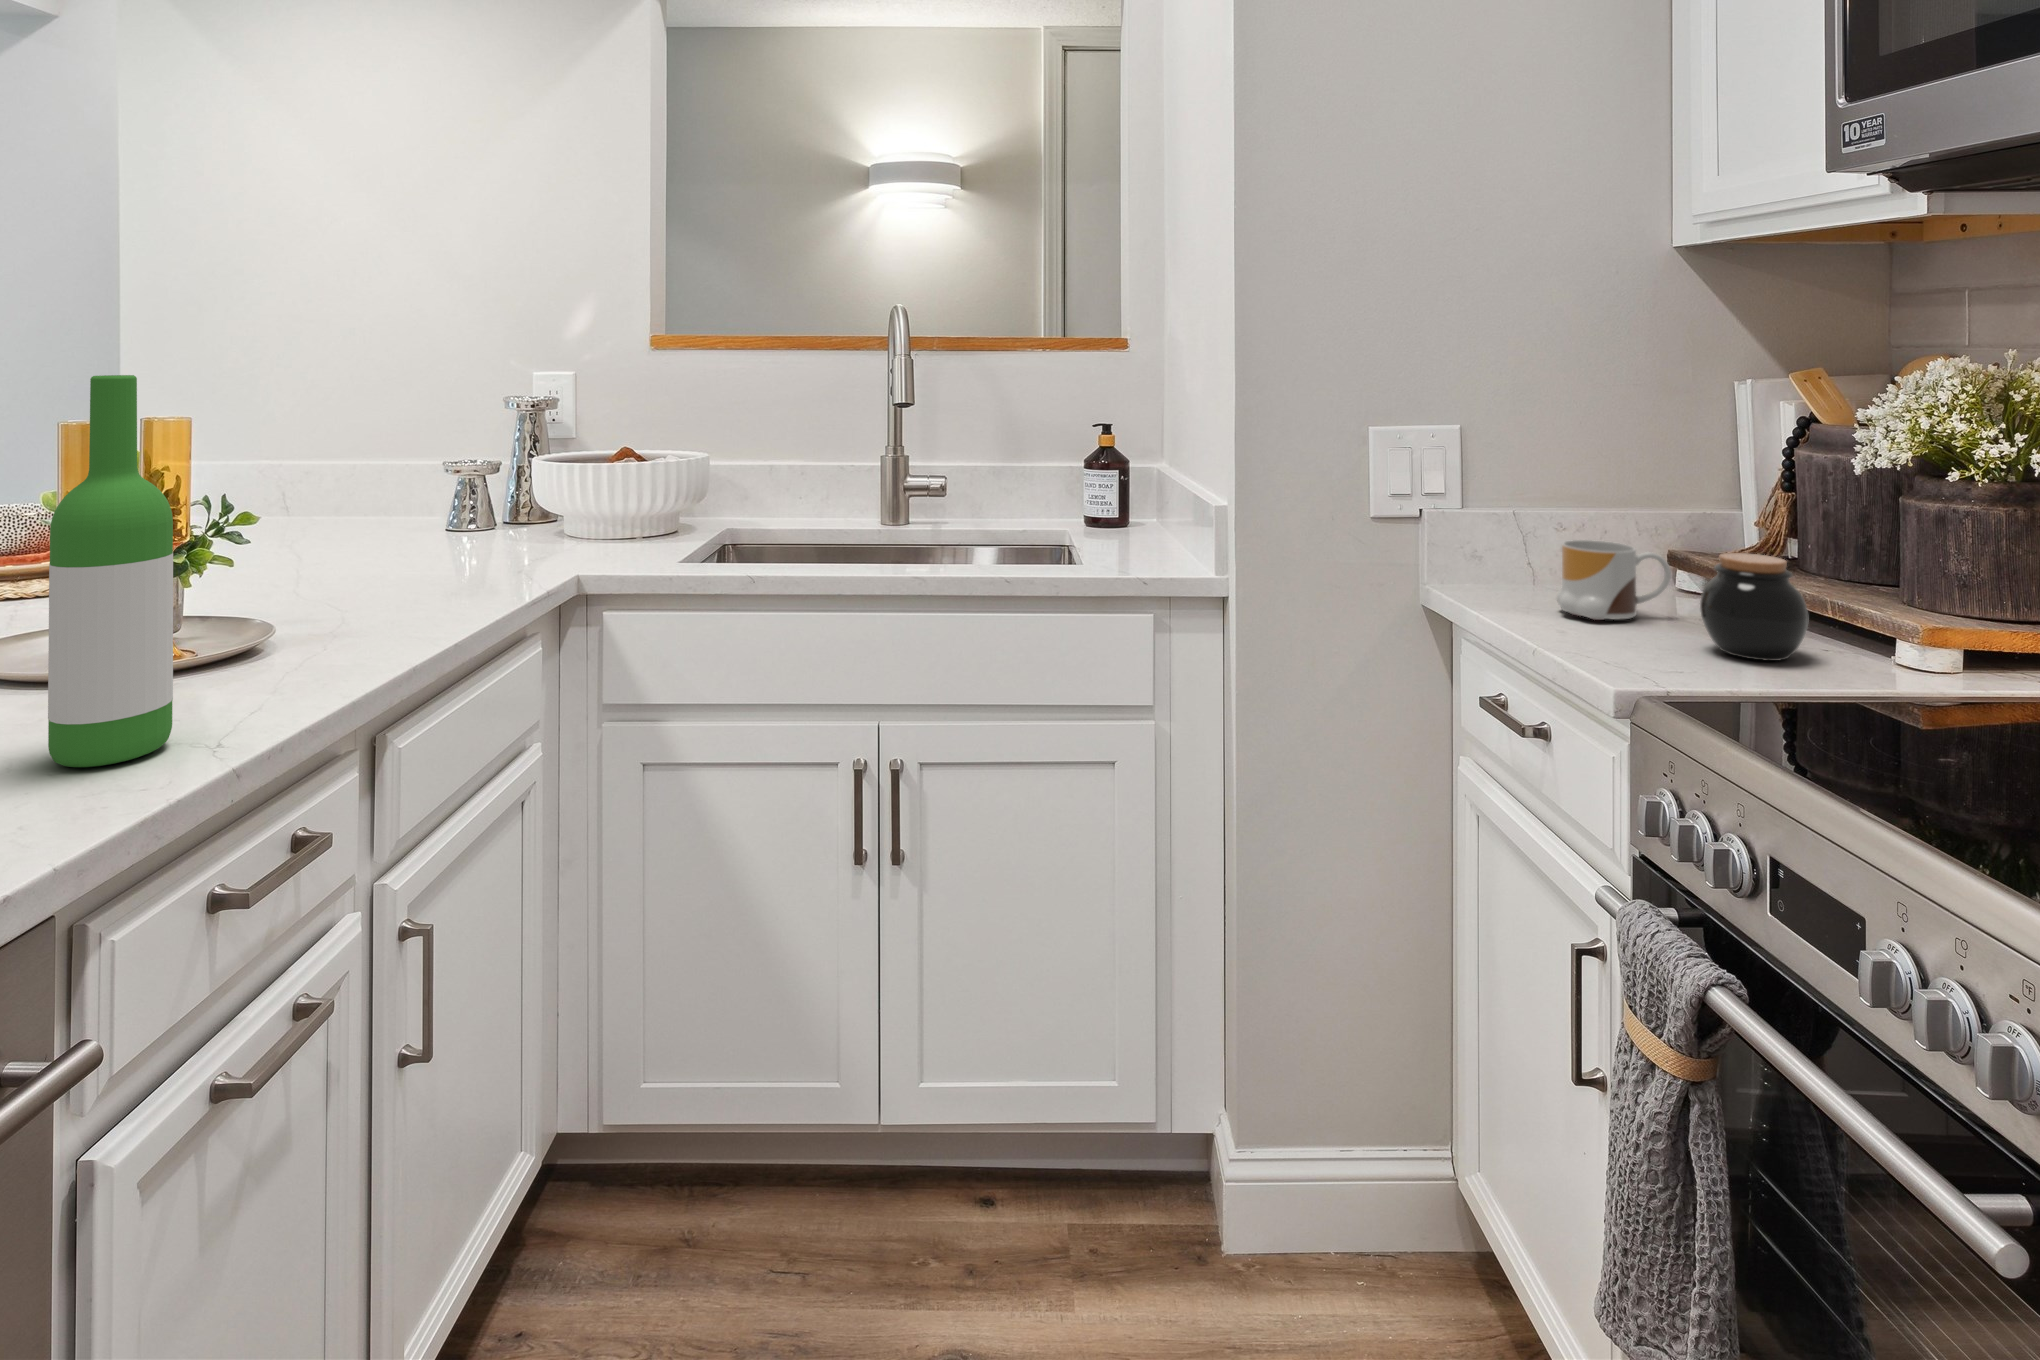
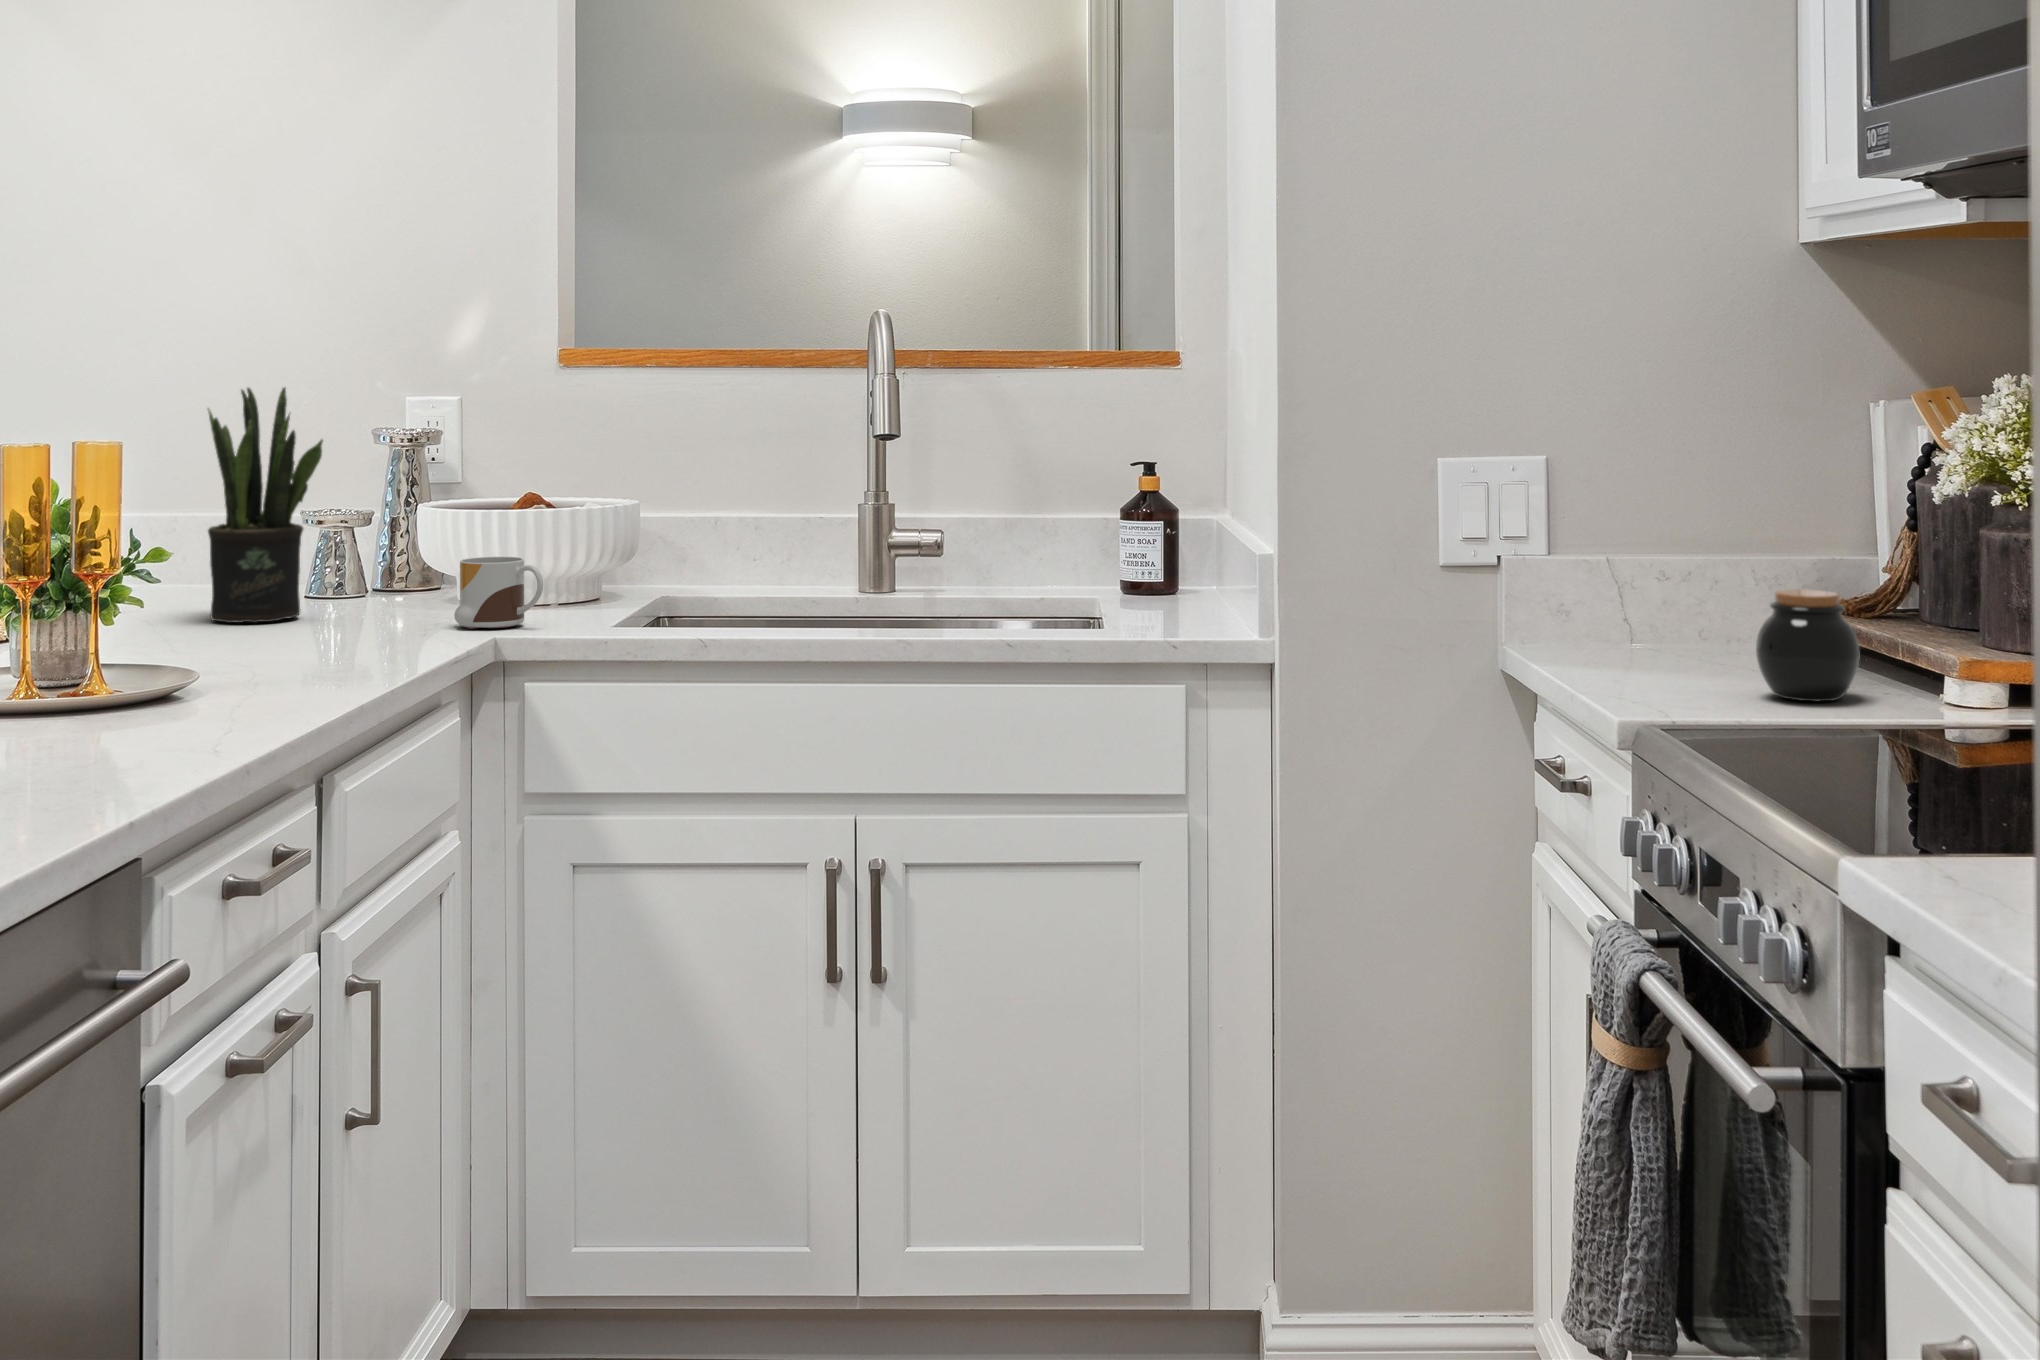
potted plant: none [356,367,448,558] -> present [208,387,323,623]
wine bottle: present [48,375,173,767] -> none [73,392,175,760]
mug: present [1556,540,1671,620] -> present [454,557,543,629]

